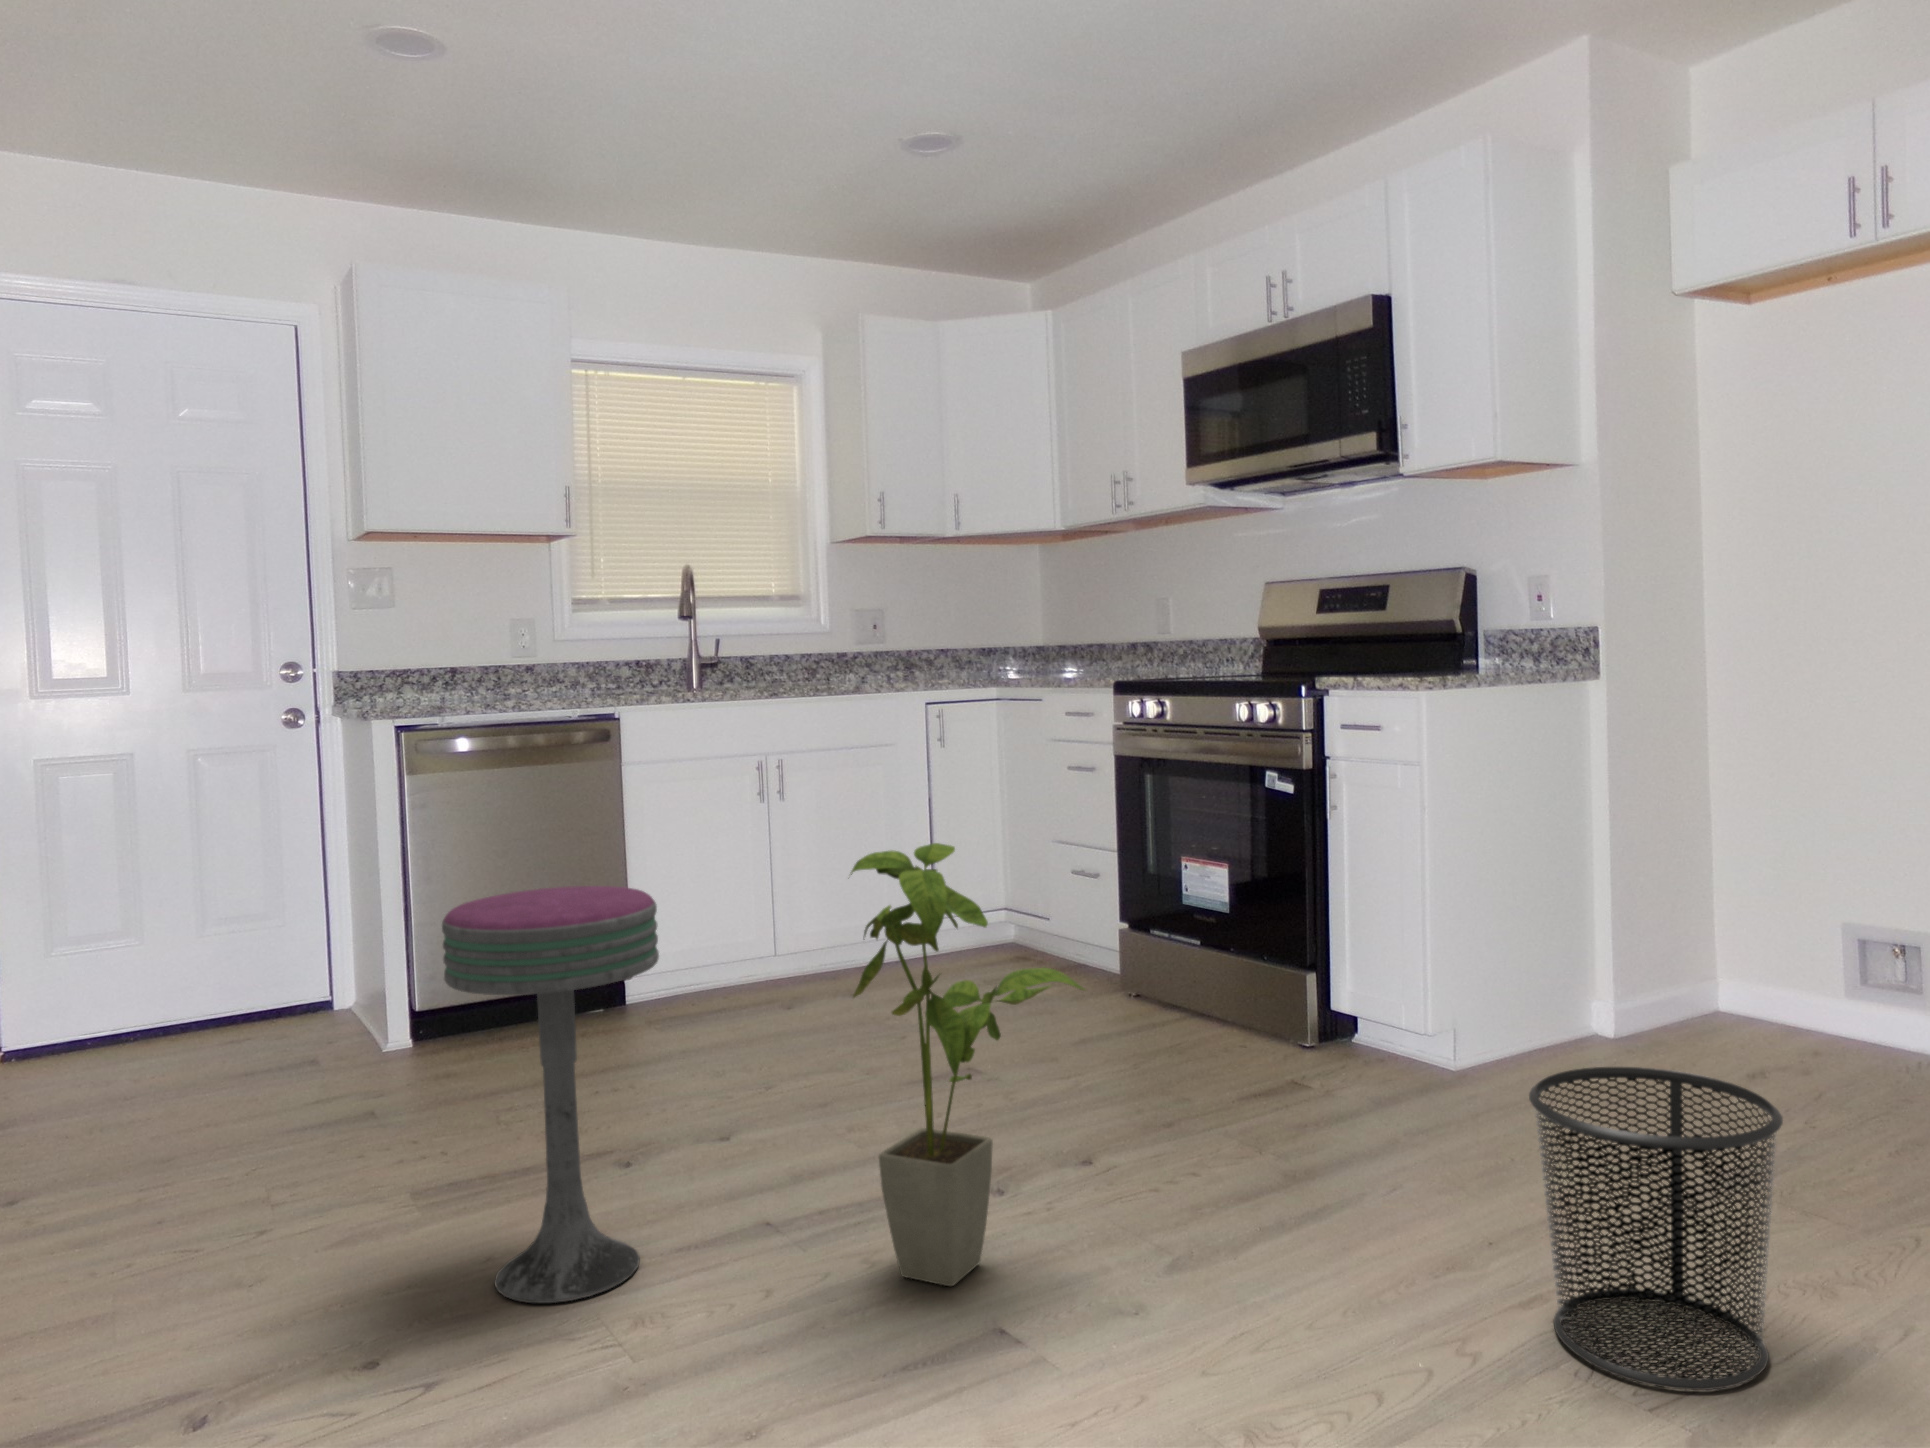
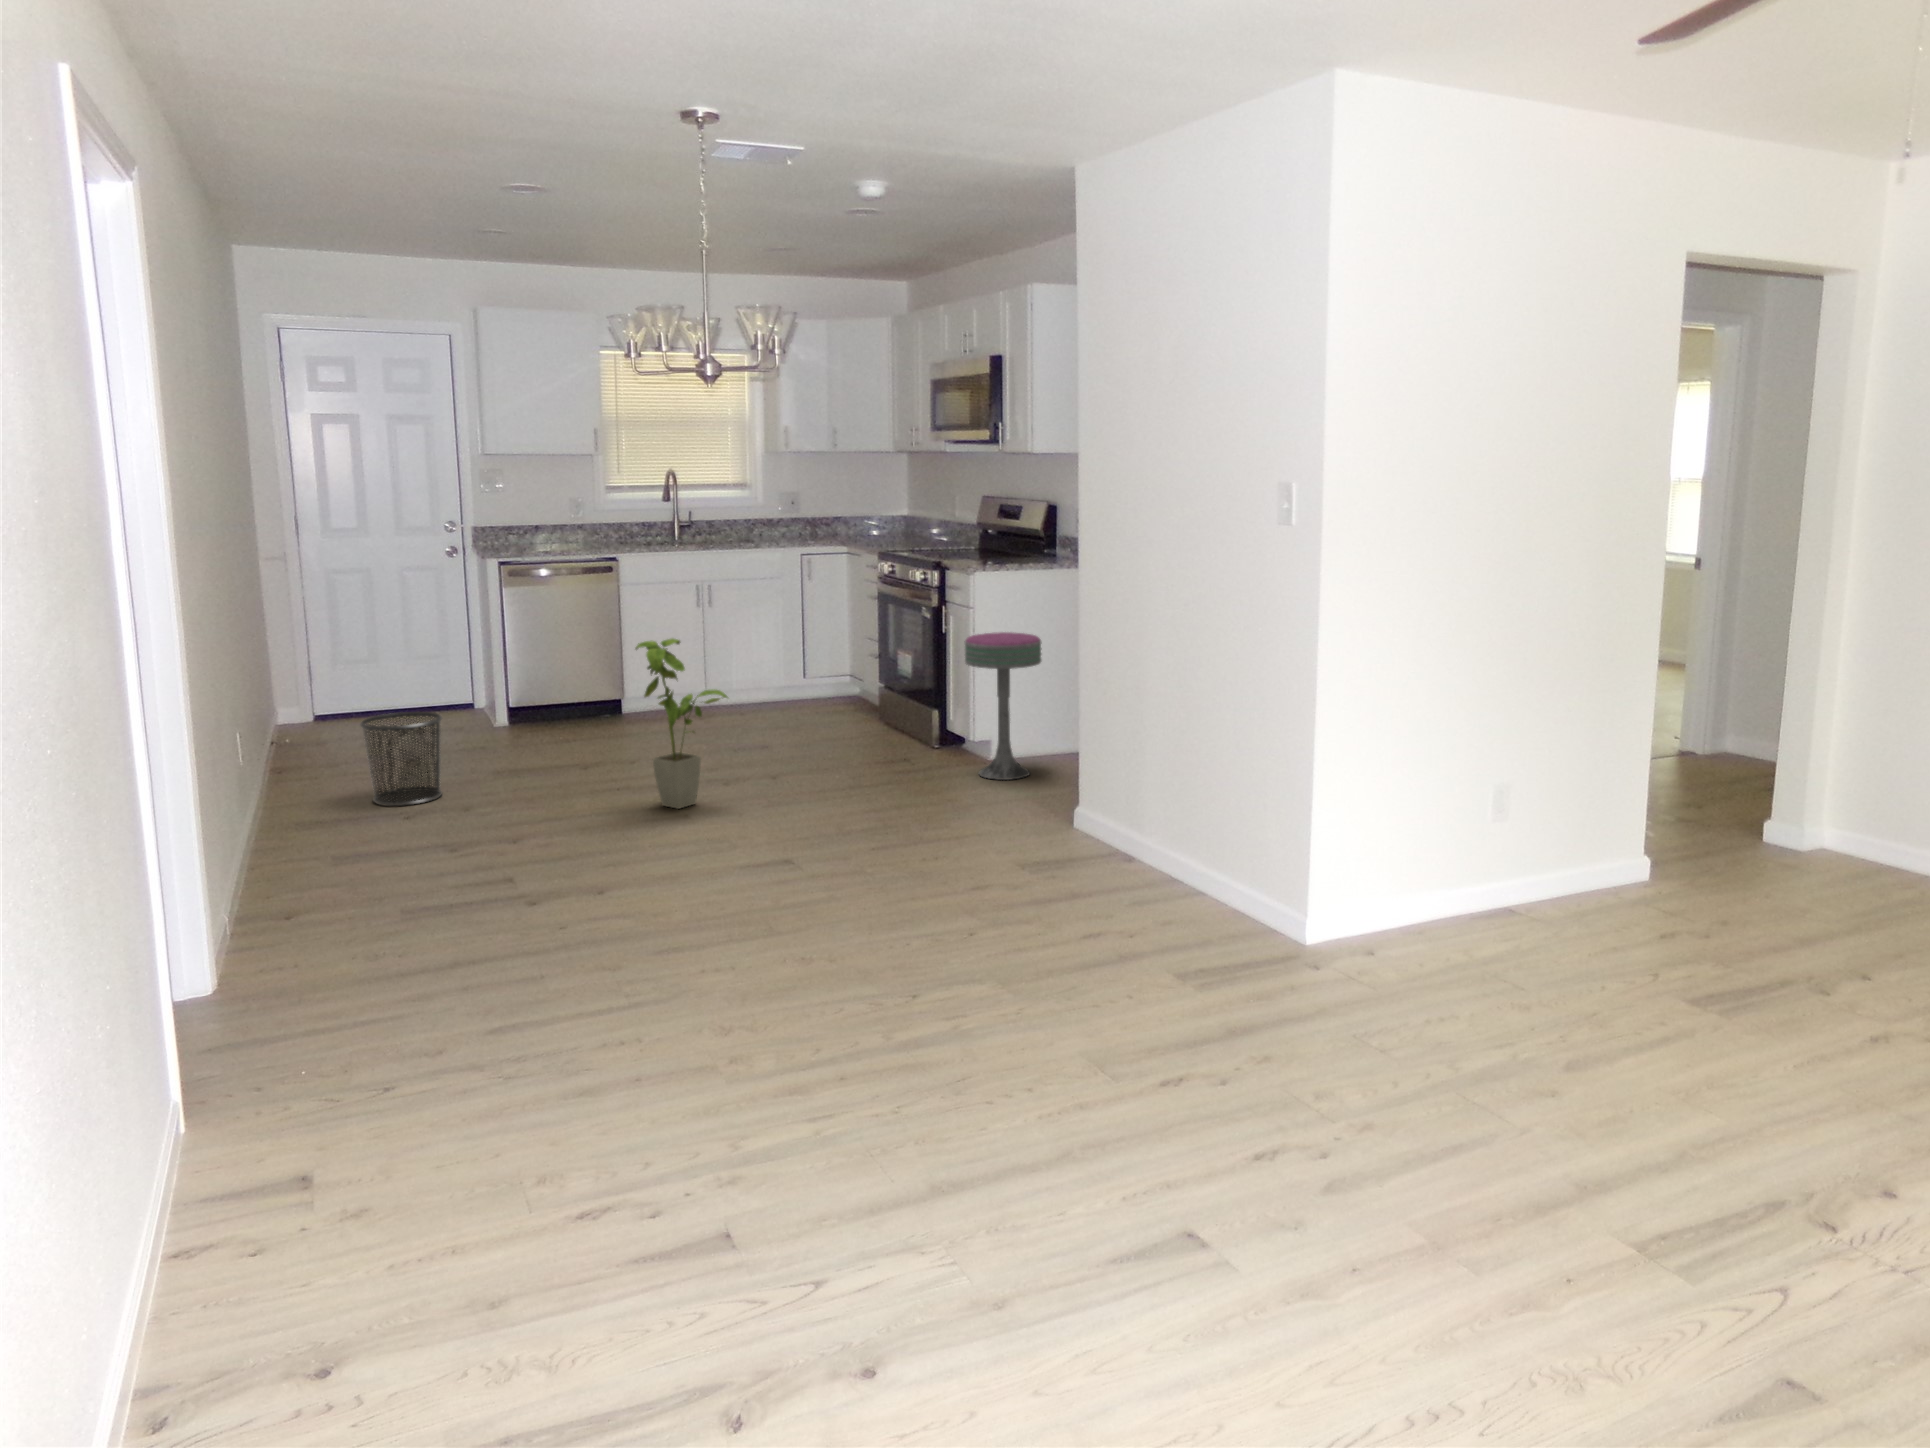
bar stool: present [442,886,659,1303] -> present [965,632,1041,780]
waste bin: present [1529,1067,1783,1390] -> present [360,712,442,806]

